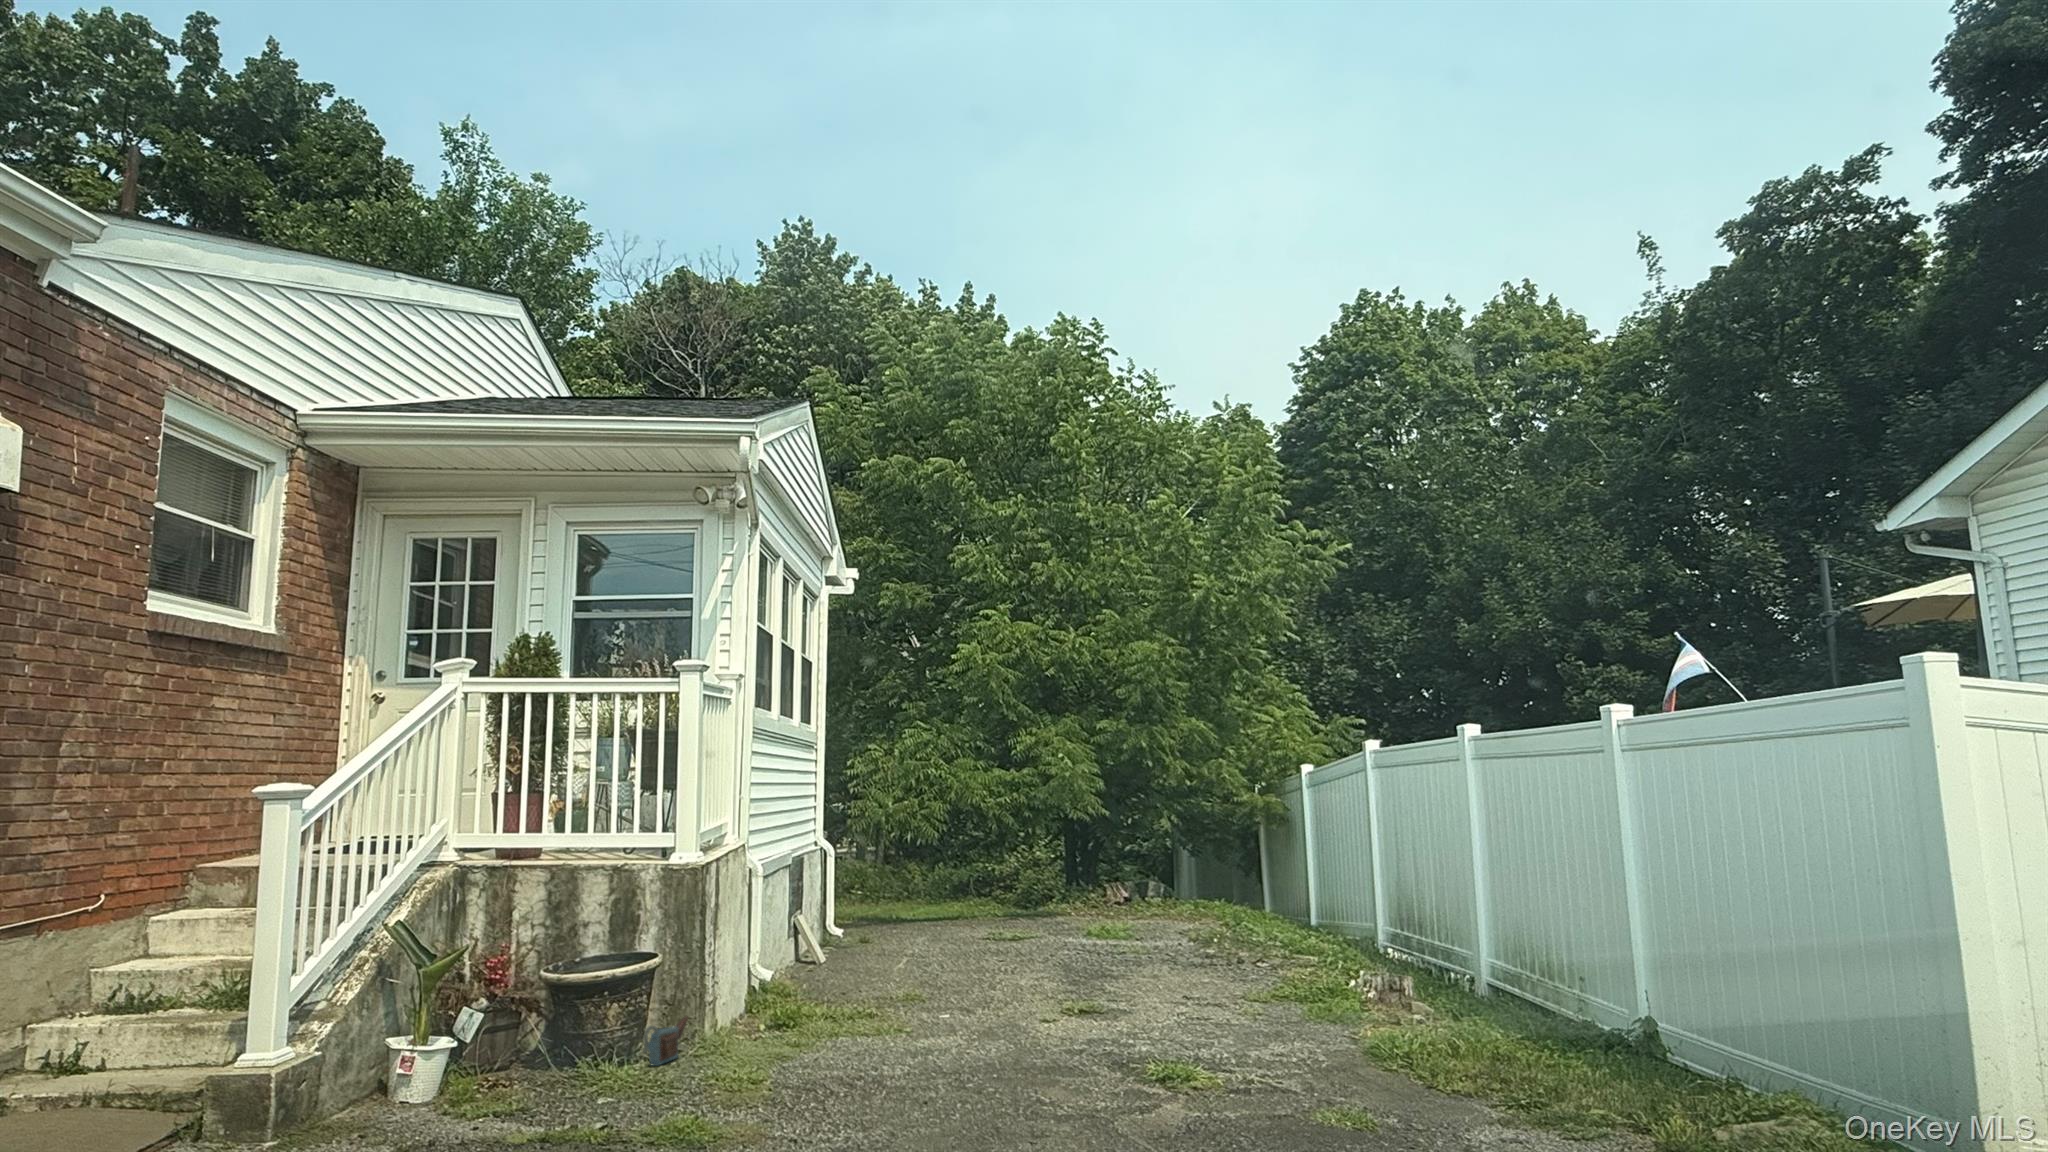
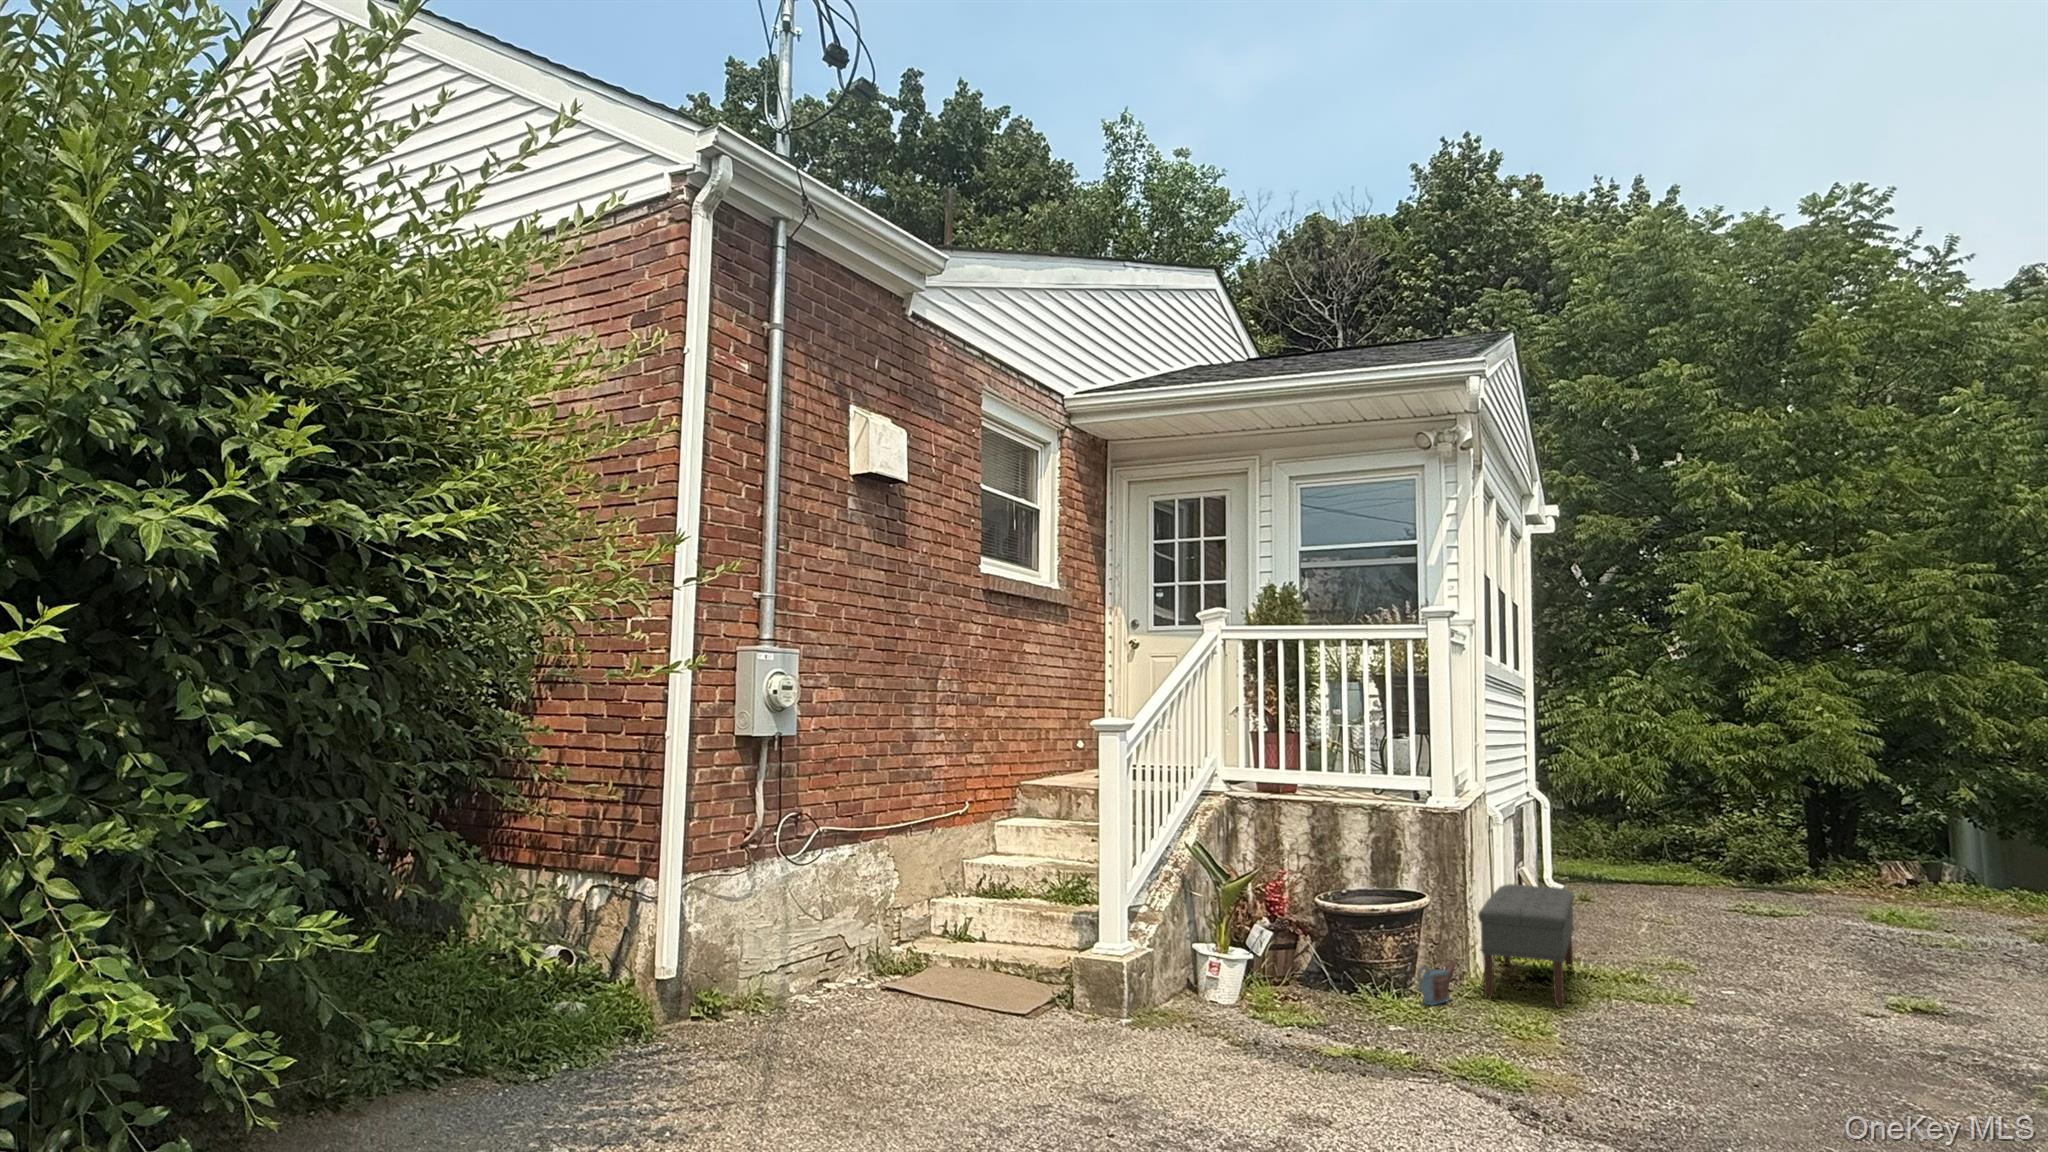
bench: none [714,929,817,1050] -> present [1478,884,1574,1008]

